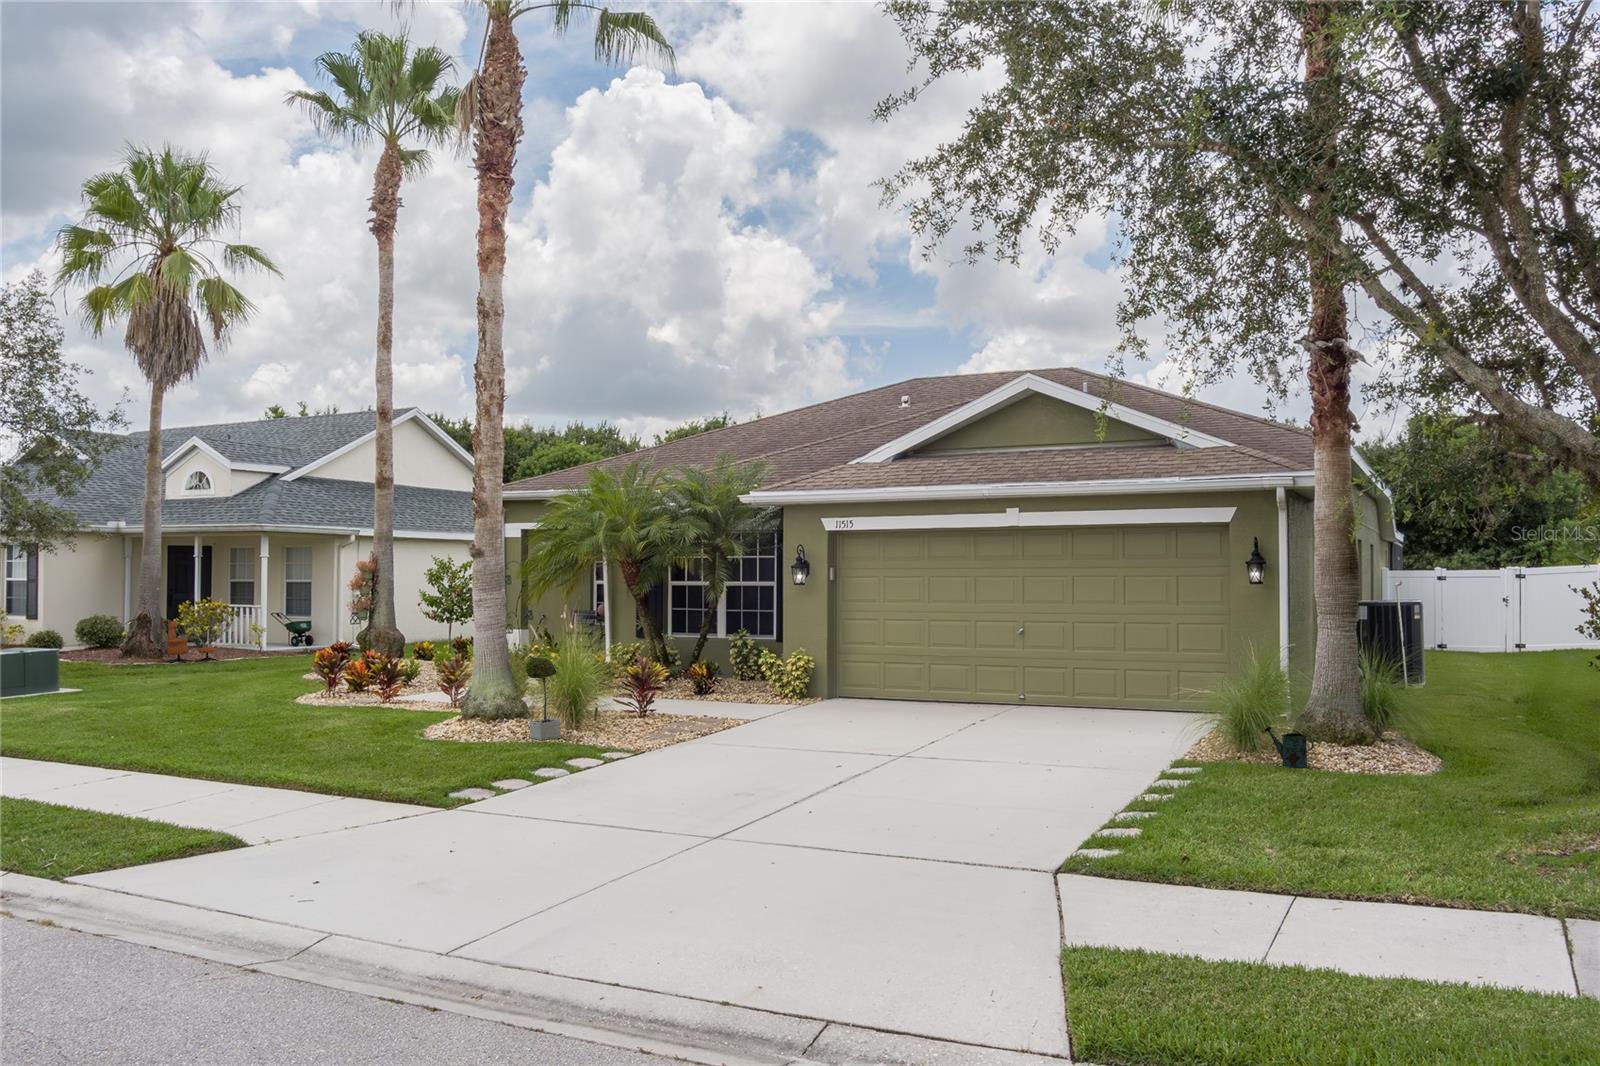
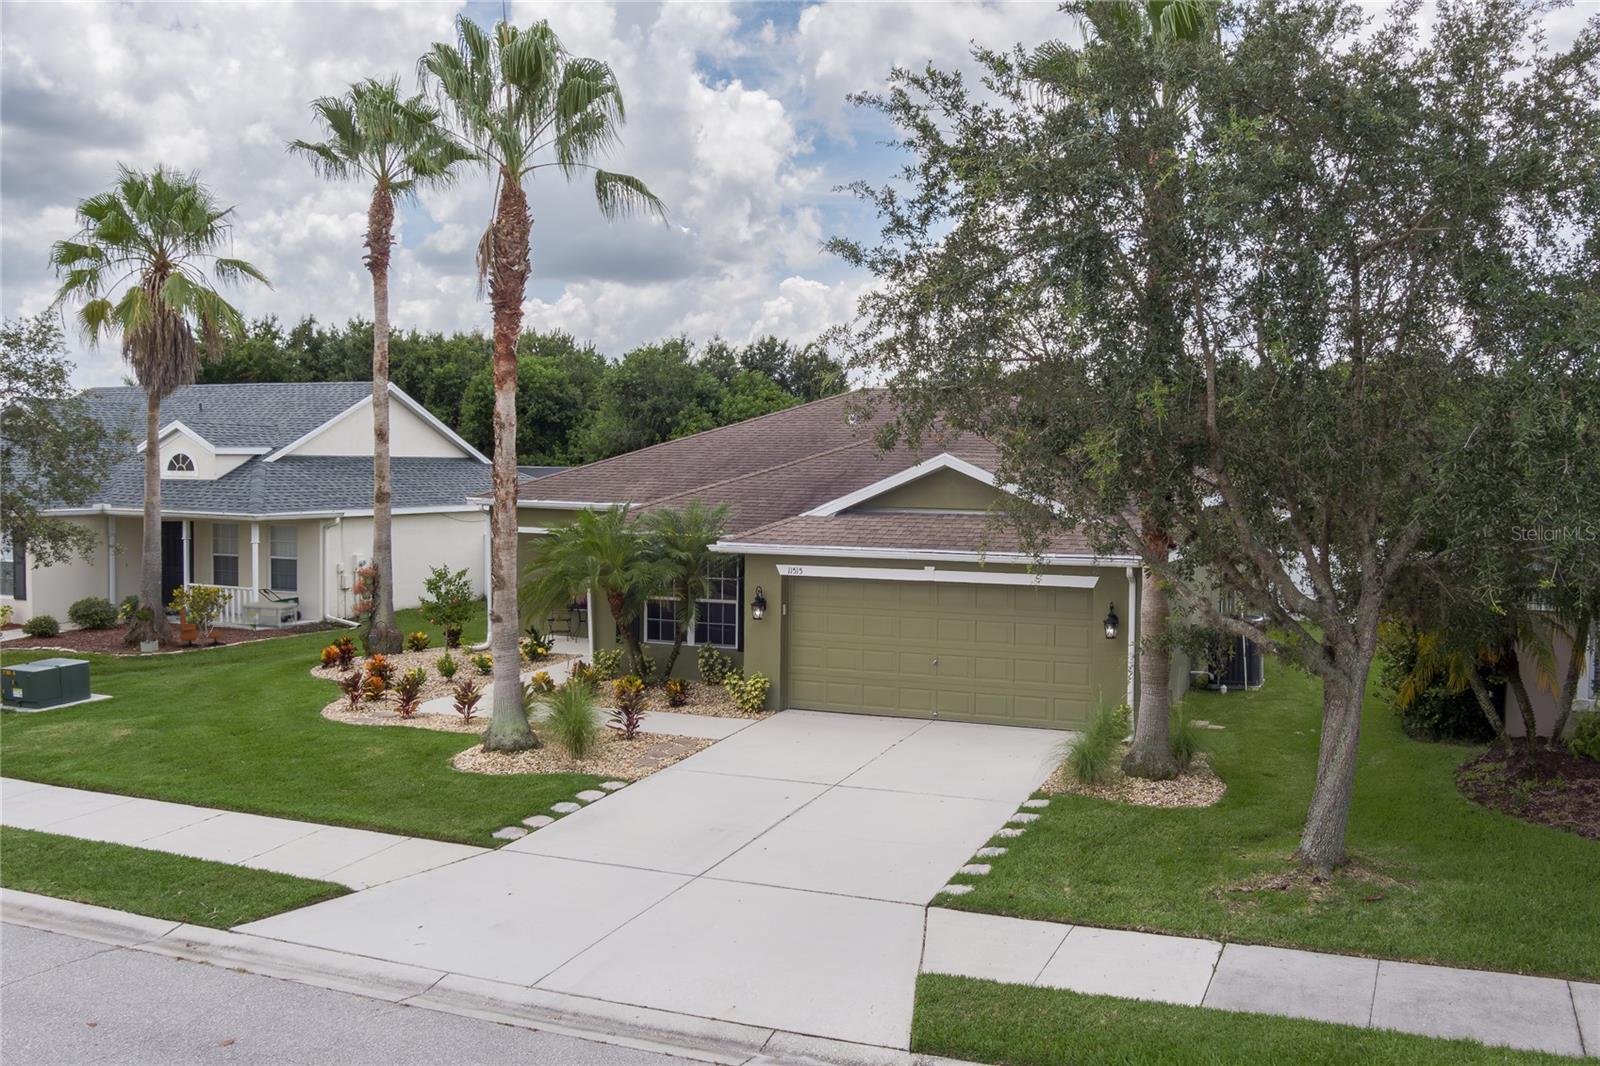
storage bench: none [246,625,308,651] -> present [240,601,297,628]
potted tree: present [525,656,561,740] -> present [136,610,159,652]
watering can: present [1264,727,1314,768] -> none [1088,773,1119,804]

